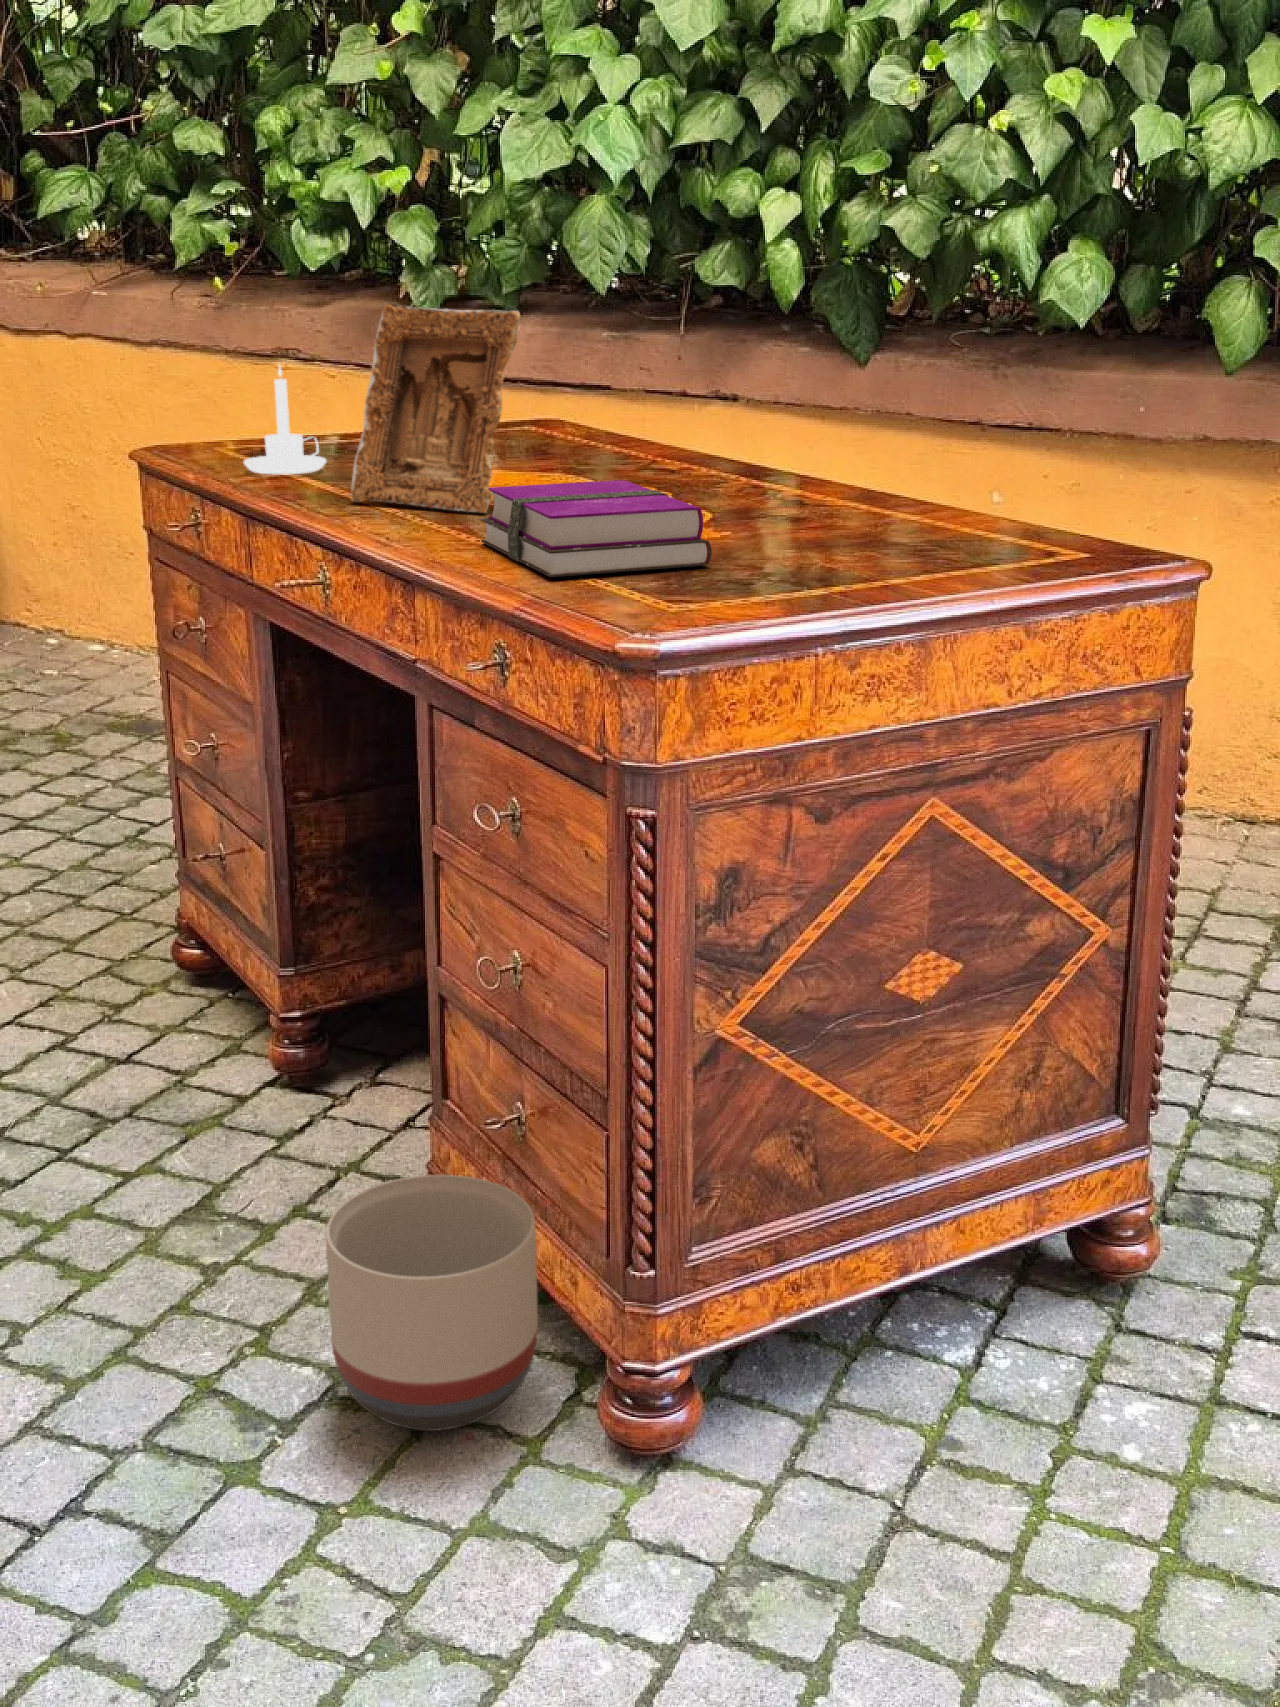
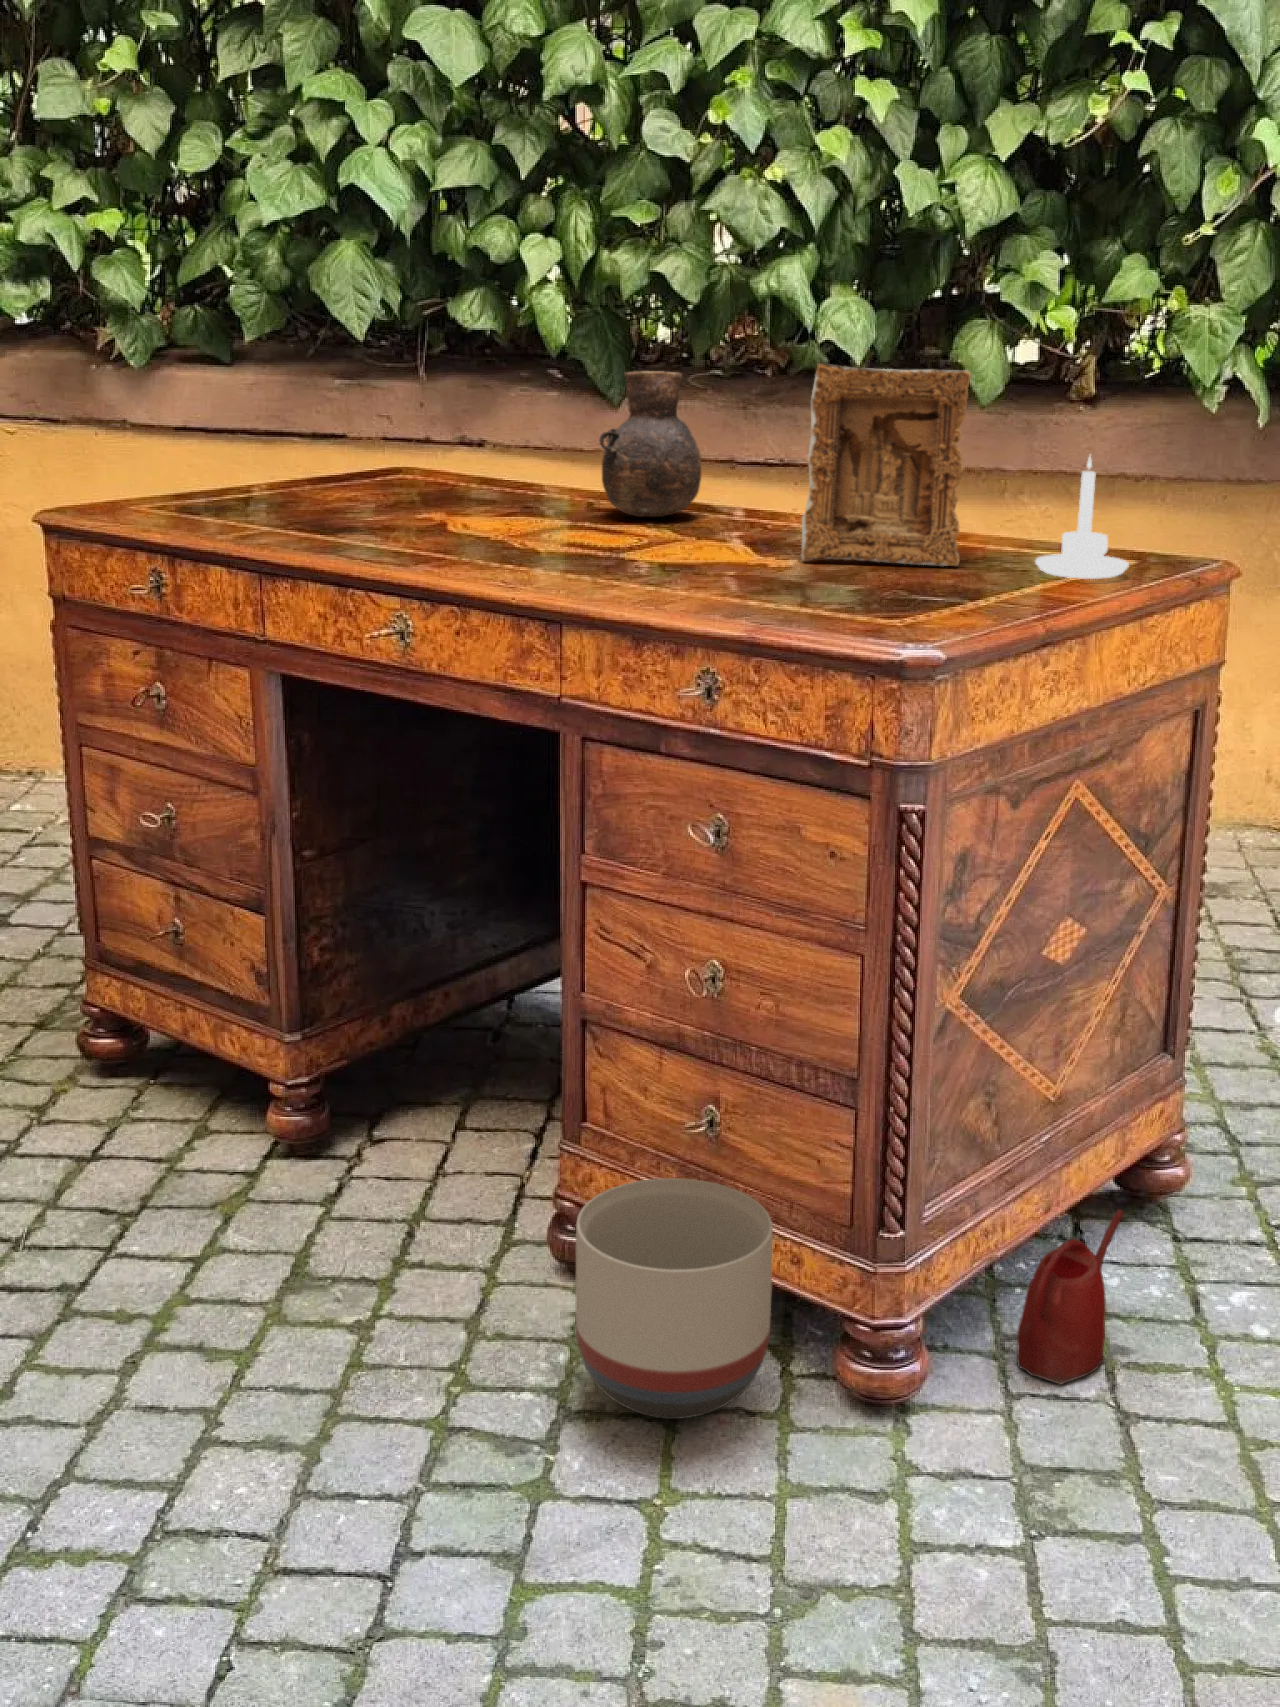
picture frame: present [351,303,520,513] -> present [801,363,971,566]
vase: none [609,323,721,479] -> present [599,371,701,517]
candle holder: present [244,366,326,475] -> present [1035,456,1129,579]
hardback book: present [480,480,712,577] -> none [605,519,851,610]
watering can: none [820,1284,988,1469] -> present [1017,1210,1124,1384]

